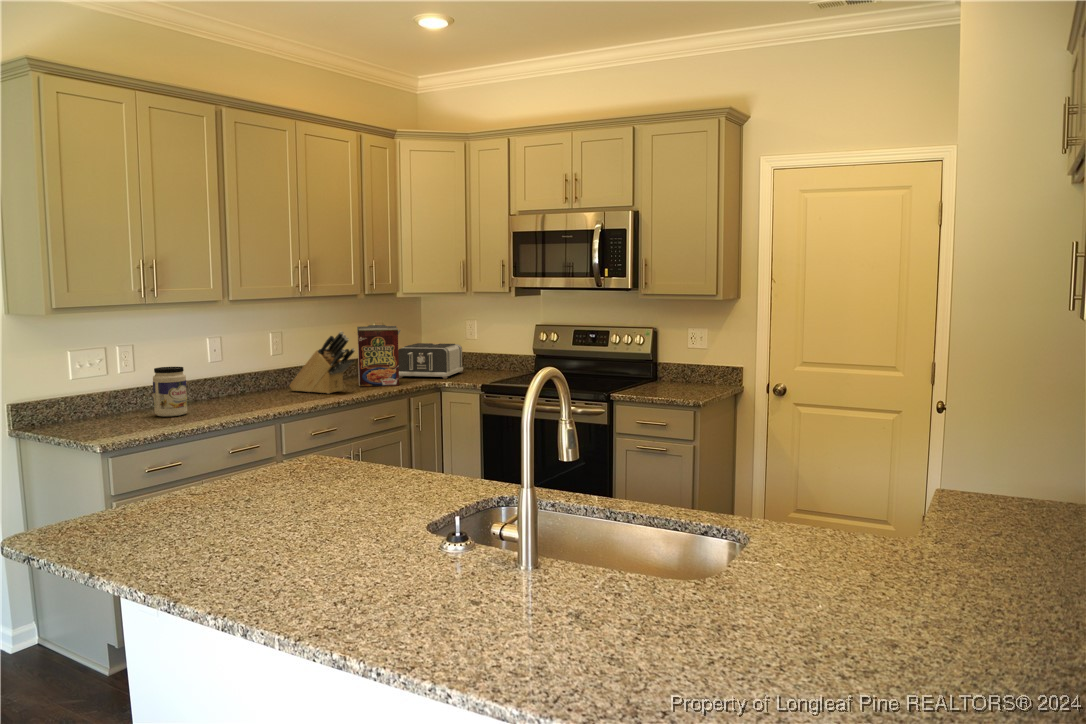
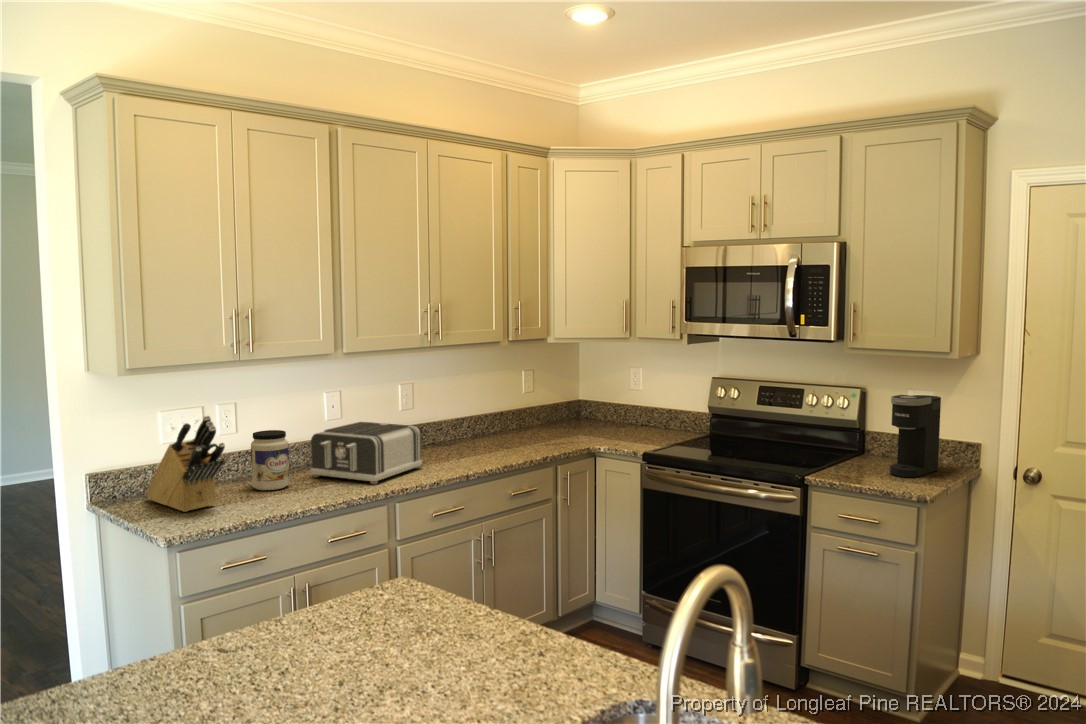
cereal box: present [357,325,401,387] -> none [494,376,548,448]
coffee maker: none [672,329,708,390] -> present [890,395,941,477]
knife block: present [290,332,355,394] -> present [146,416,225,512]
toaster: present [398,343,463,379] -> present [310,422,423,484]

